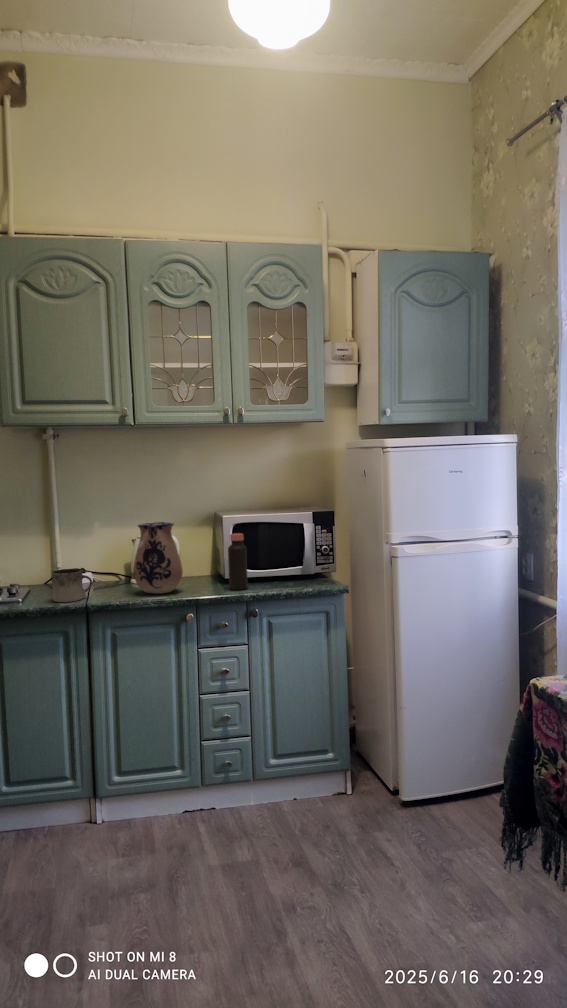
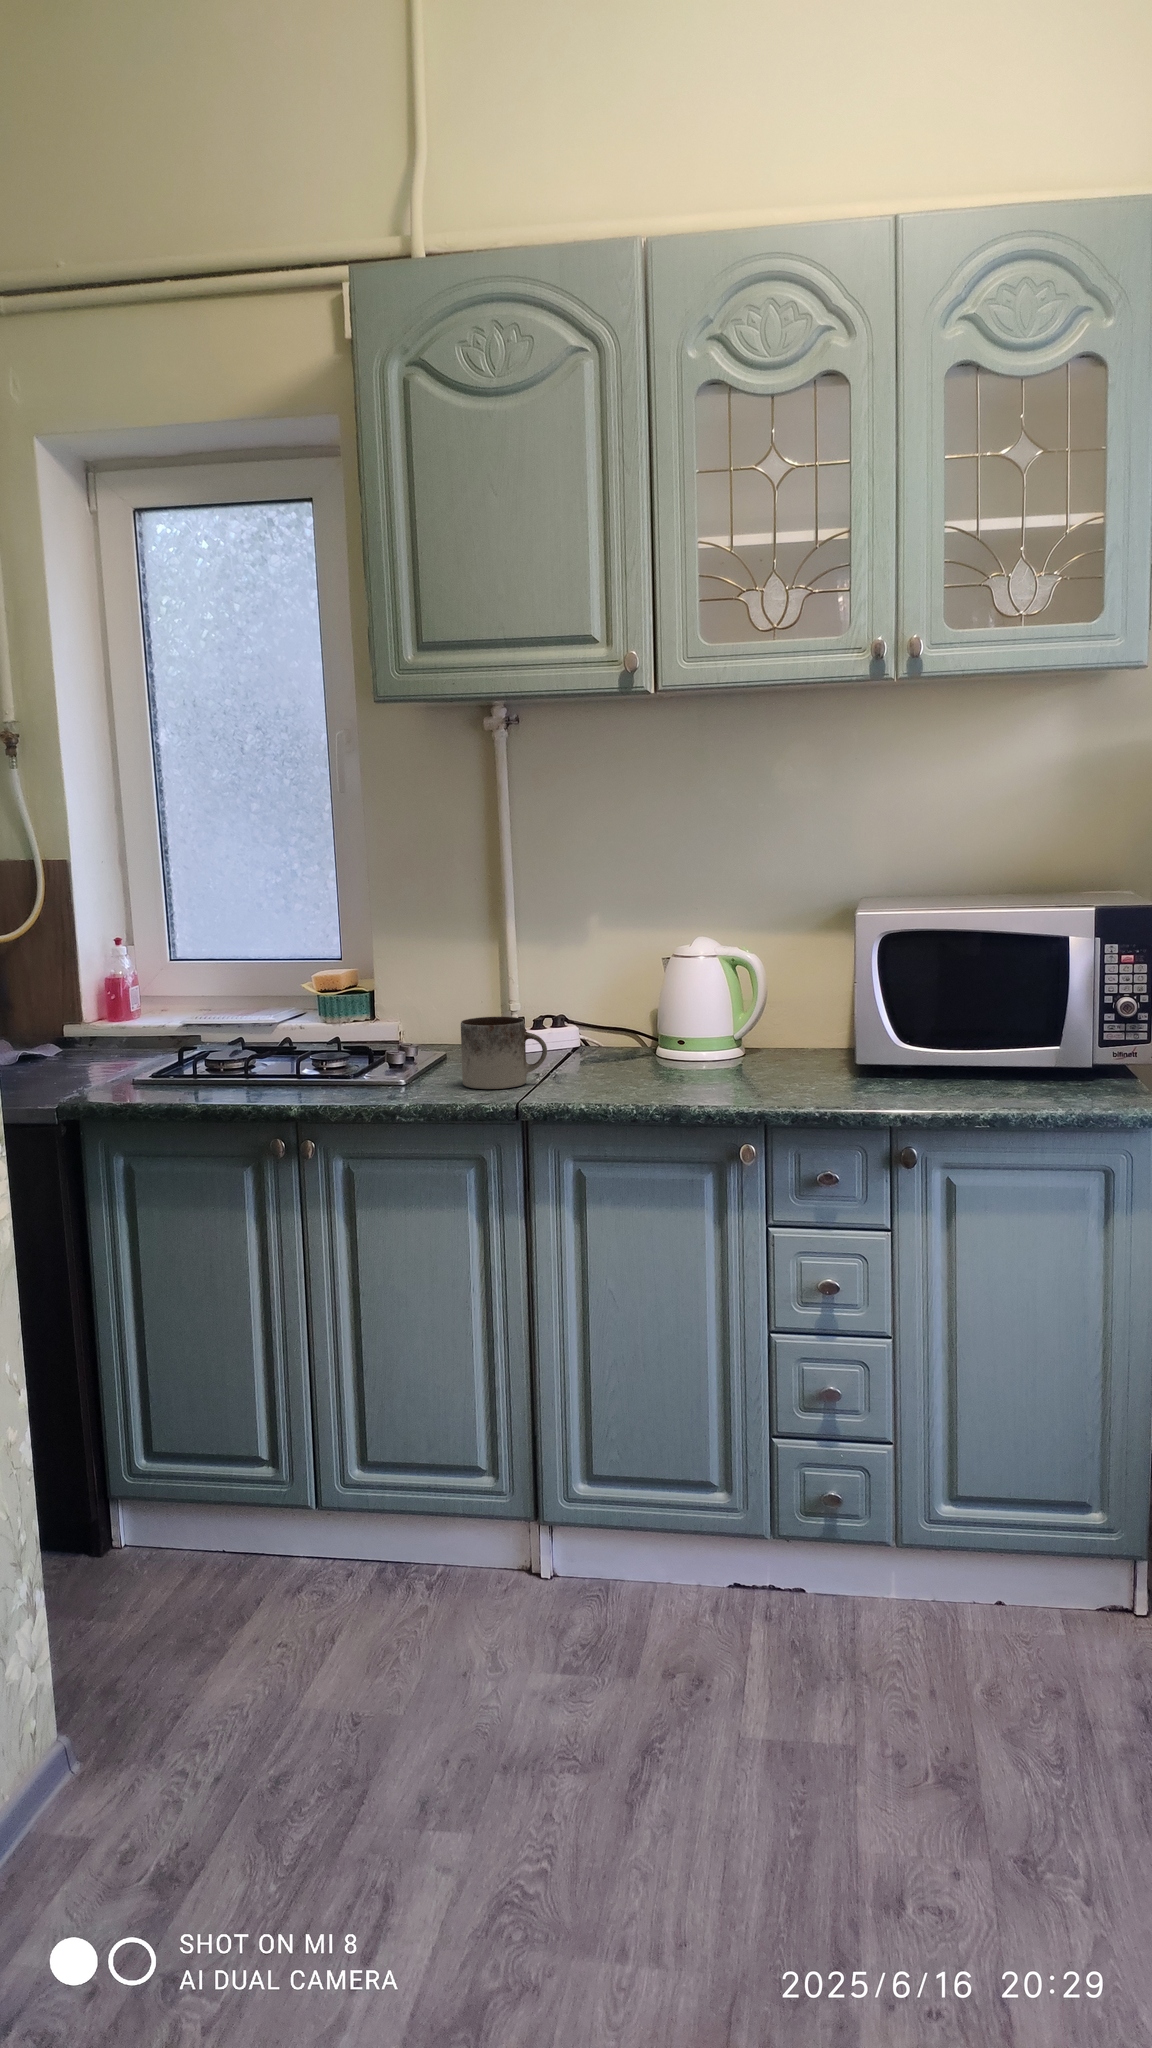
ceramic pitcher: present [134,522,182,594] -> none [639,920,752,1087]
bottle: present [228,533,248,590] -> none [861,955,908,1094]

